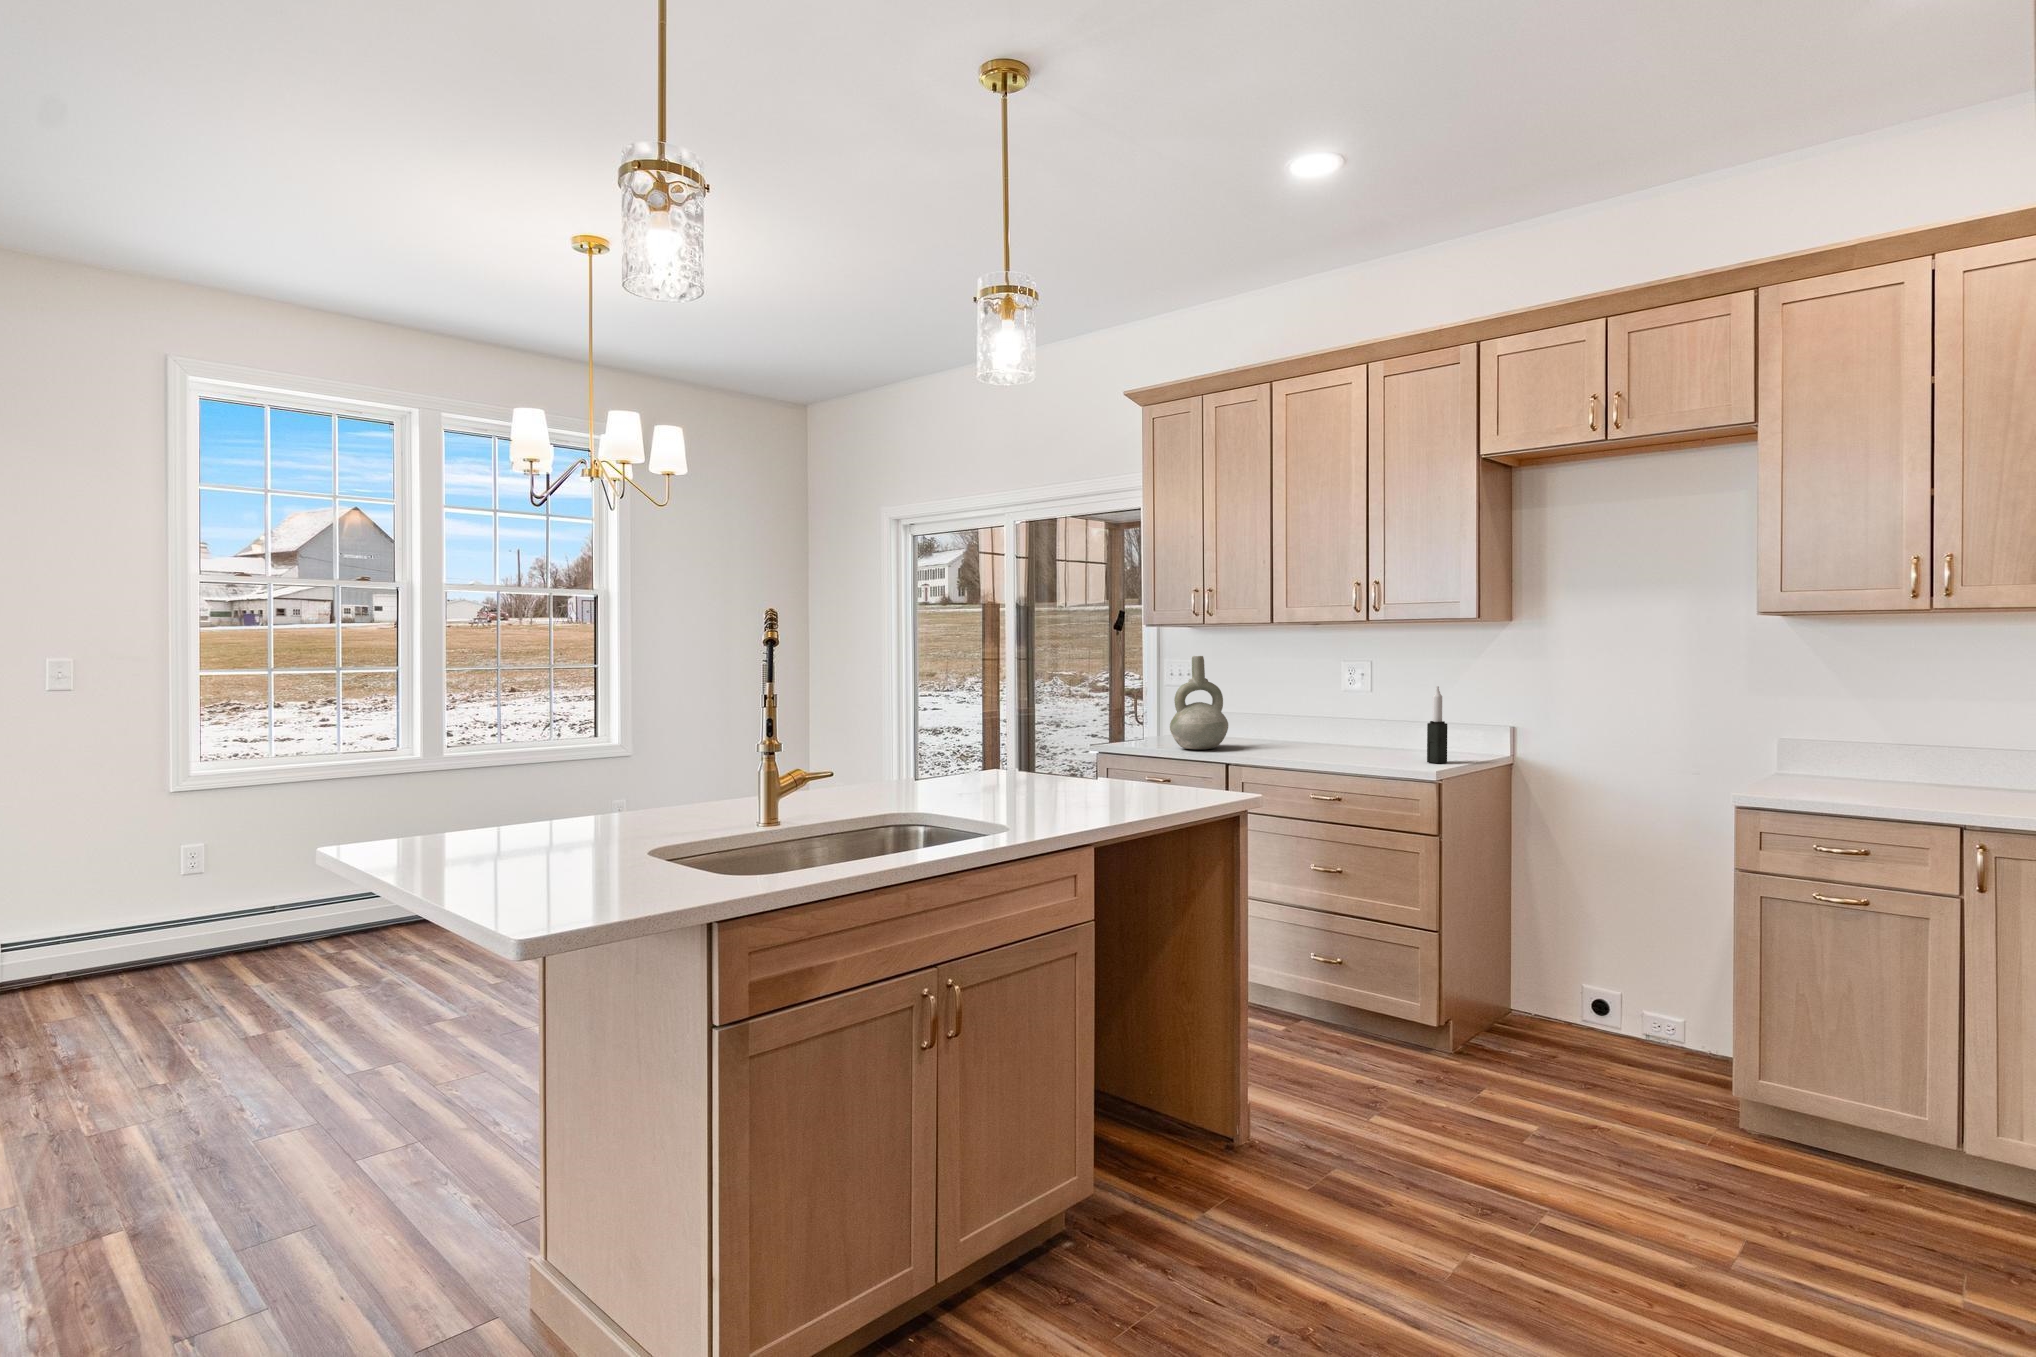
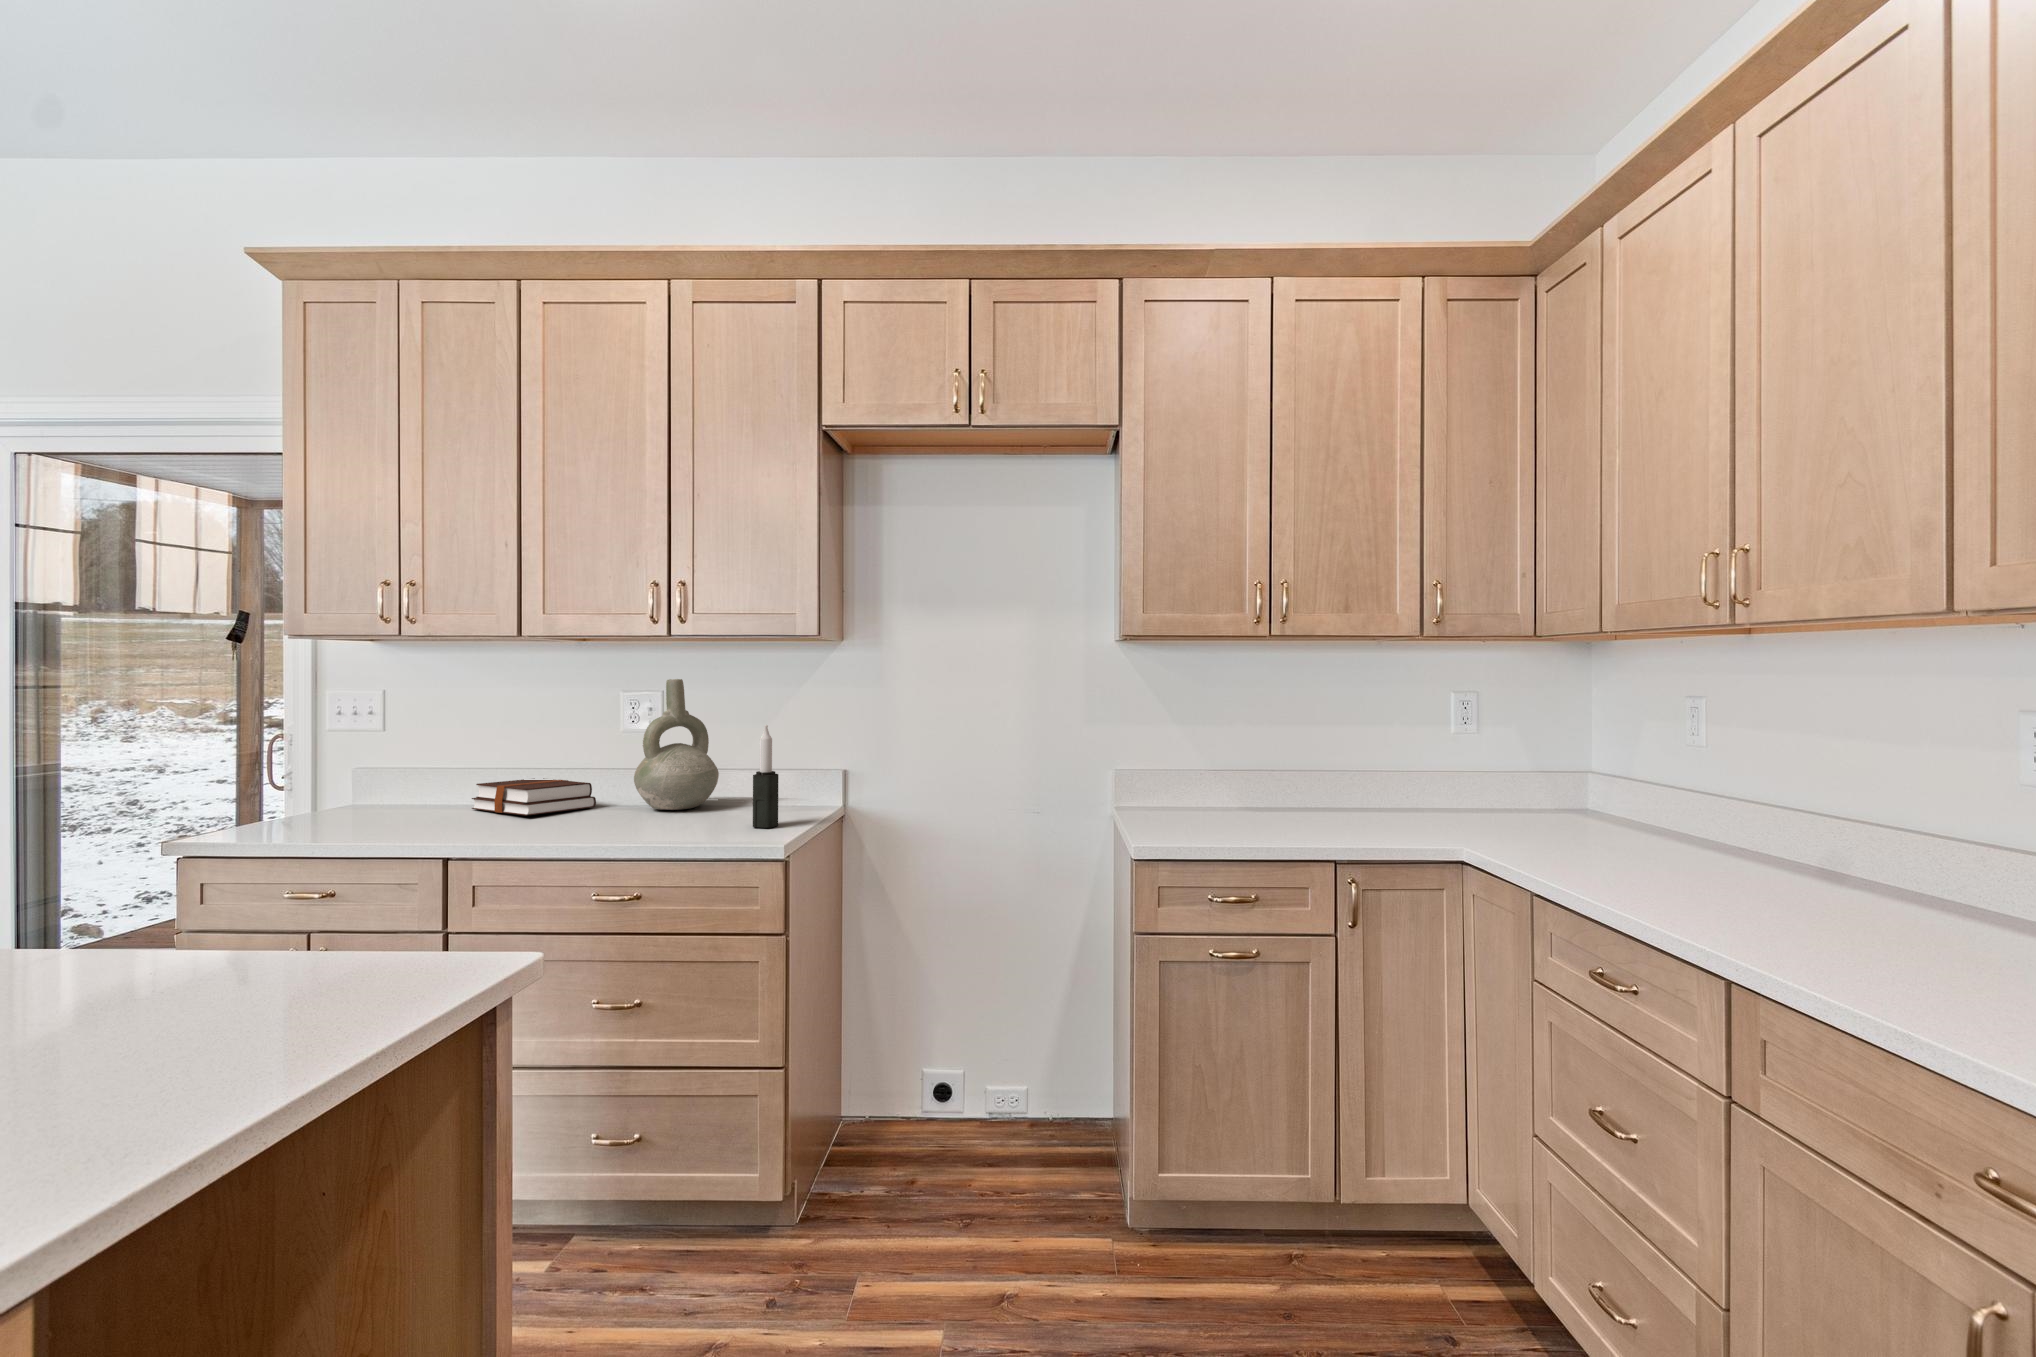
decorative vase: present [1170,656,1228,749] -> present [634,679,719,810]
hardback book: none [1247,723,1325,746] -> present [472,779,596,816]

